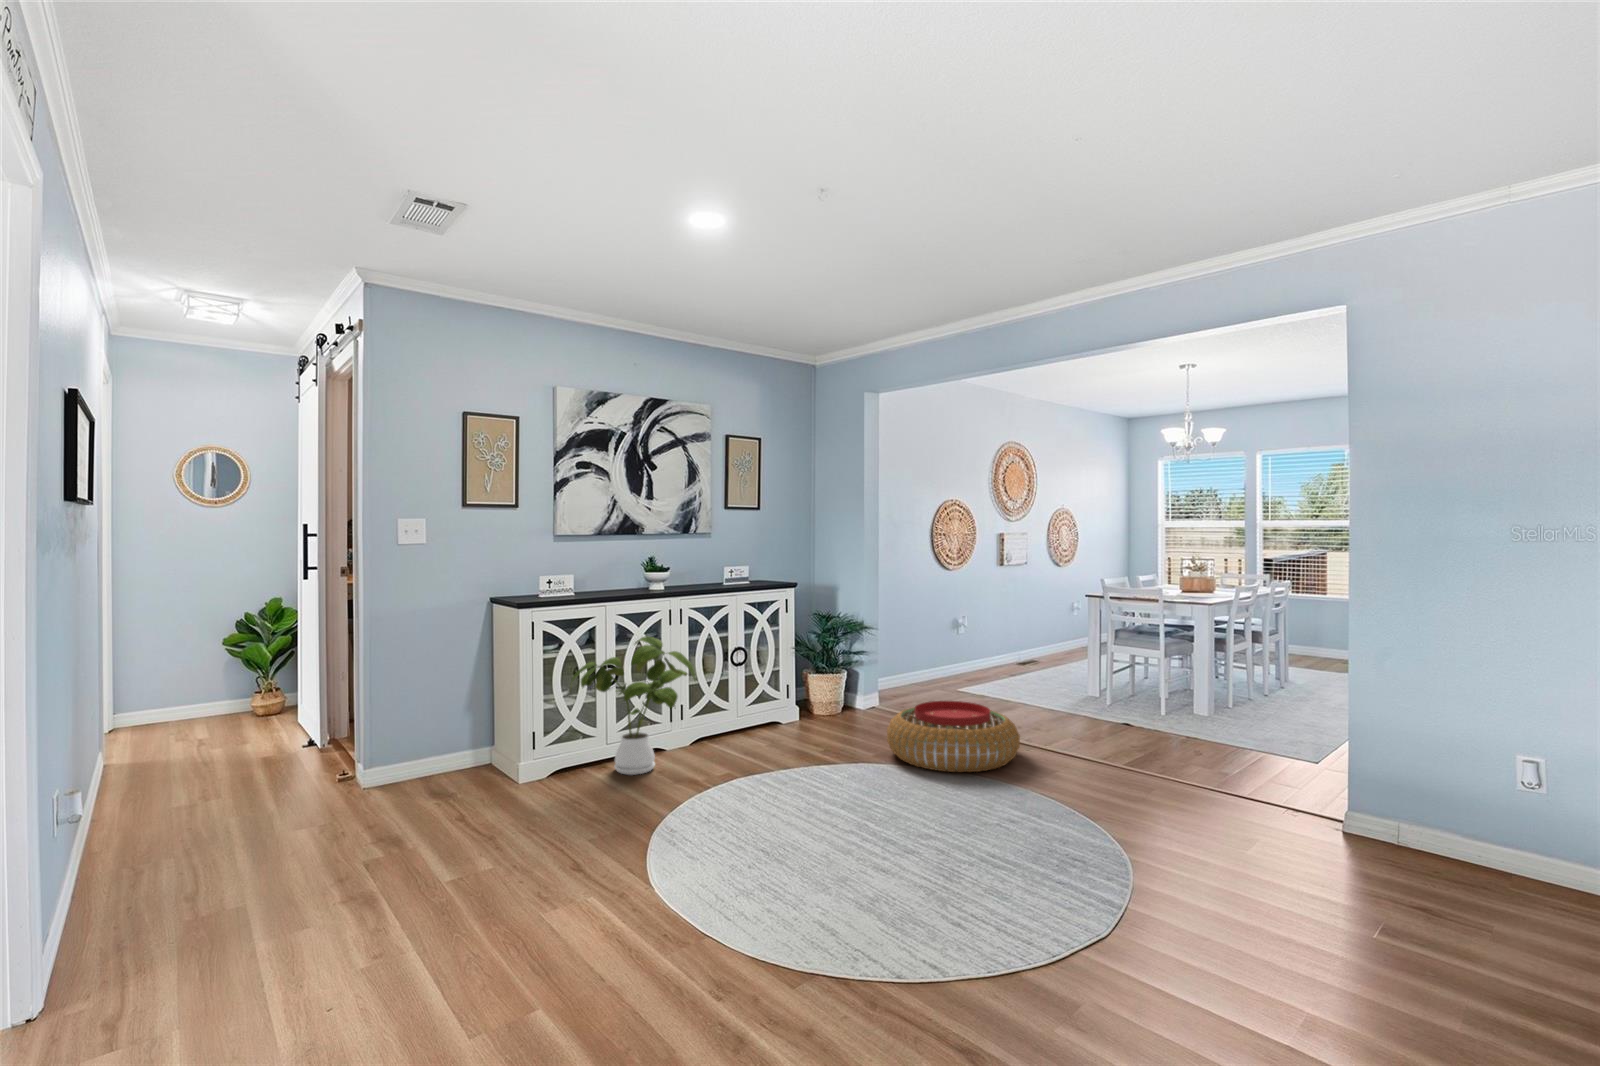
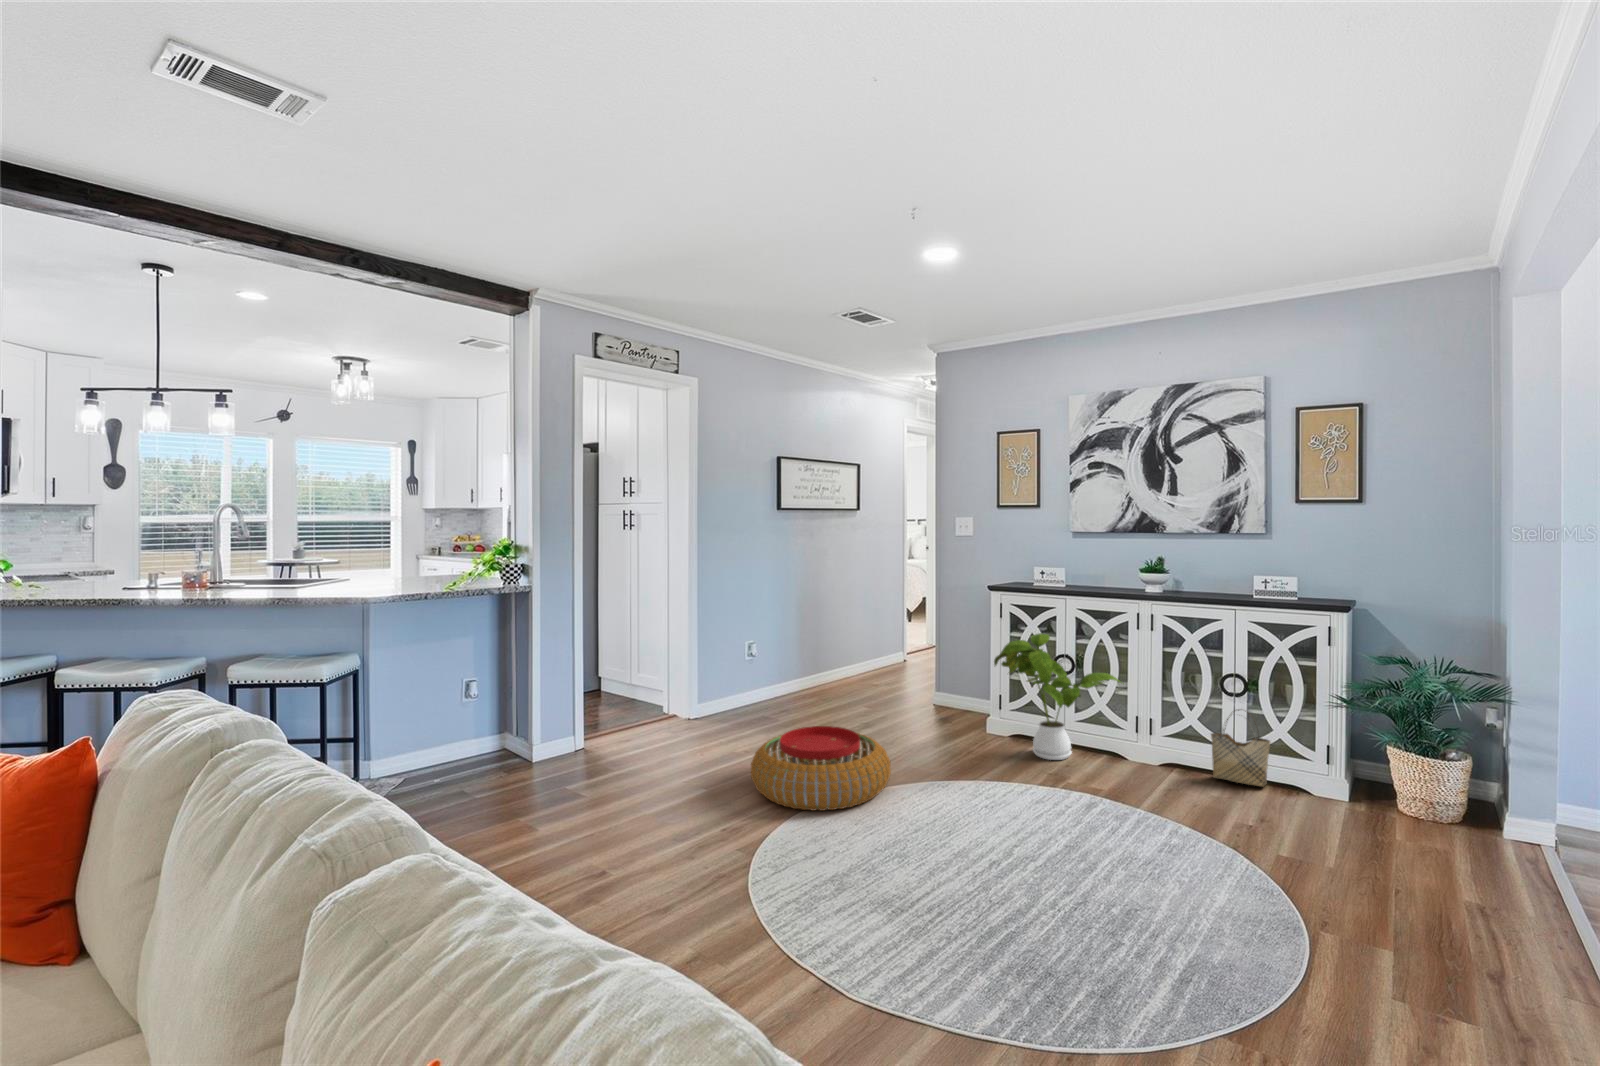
woven basket: none [743,675,780,737] -> present [1211,710,1270,786]
pouf: present [887,701,1020,772] -> present [751,726,891,811]

